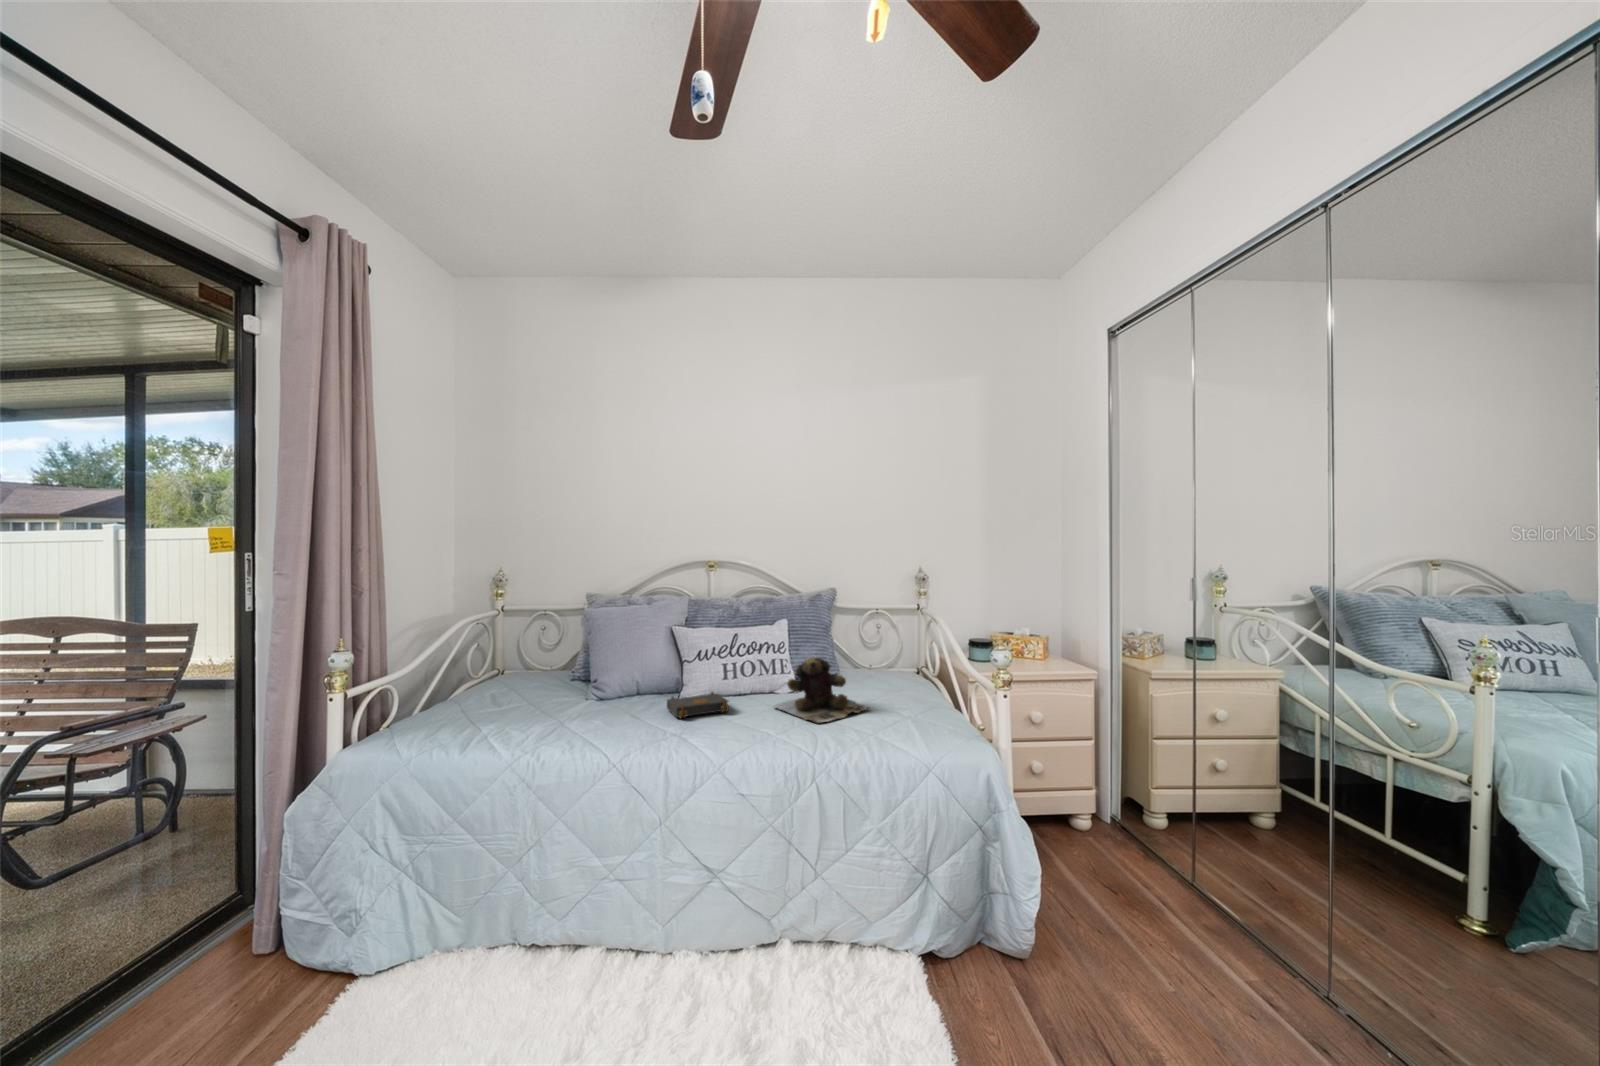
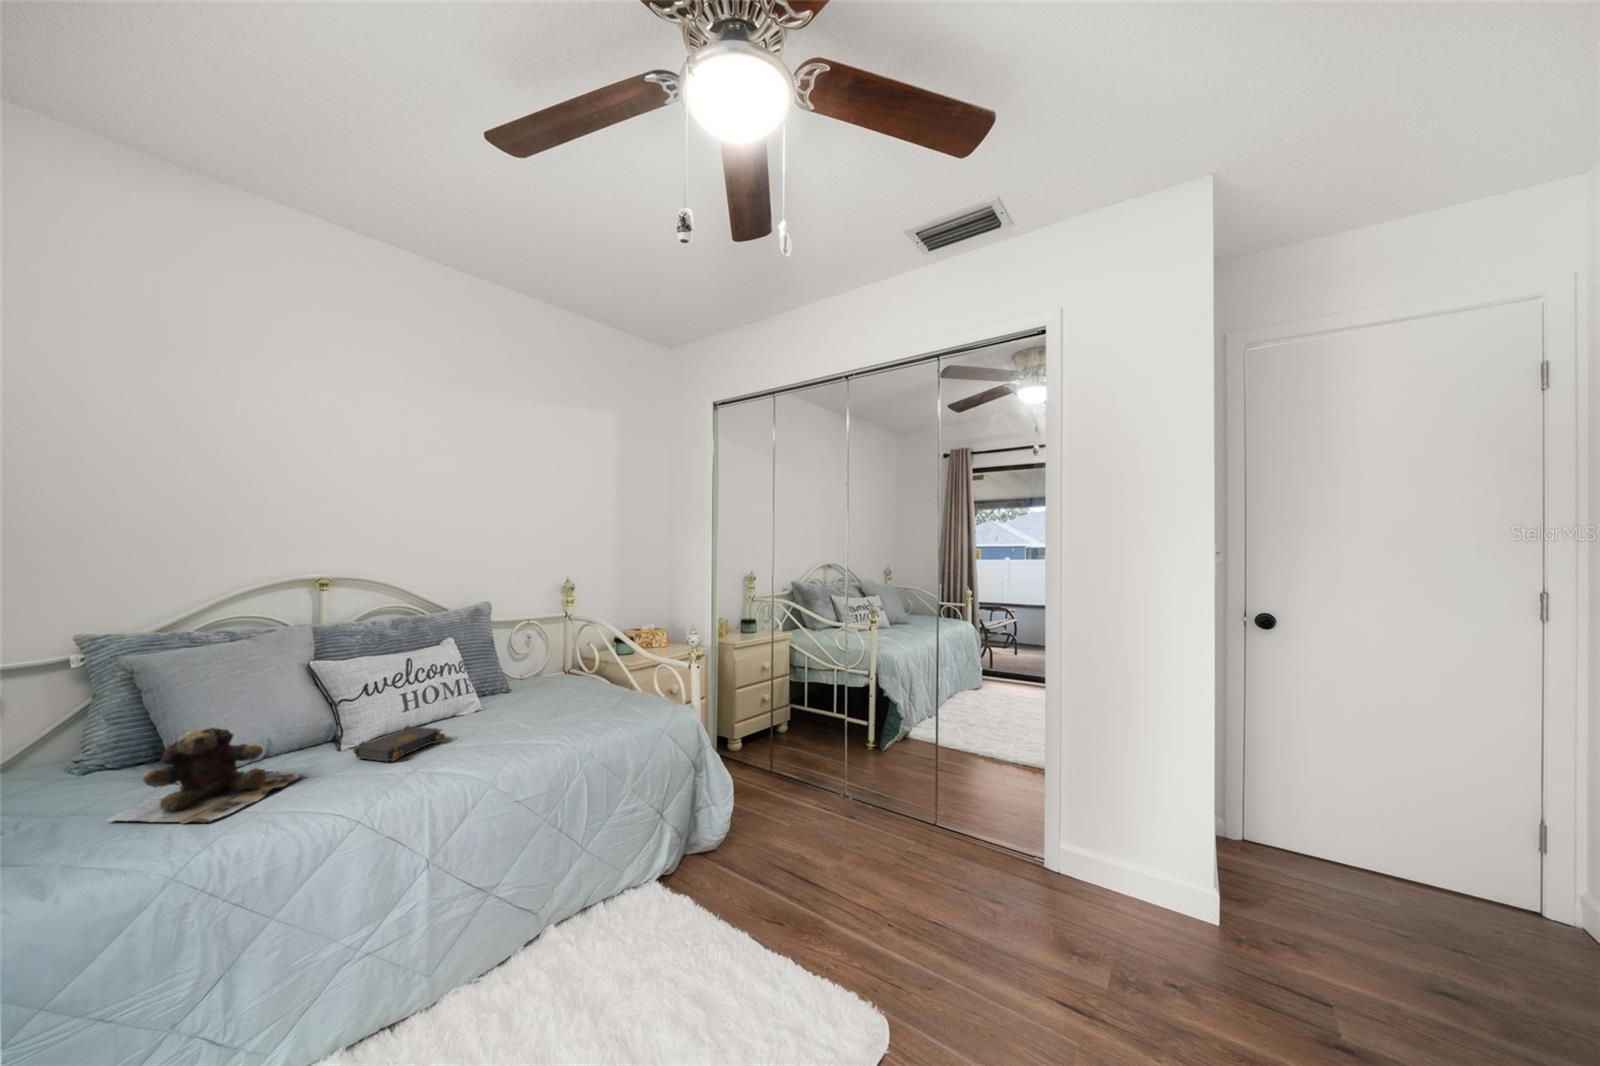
teddy bear: present [773,657,869,722] -> present [108,728,303,823]

